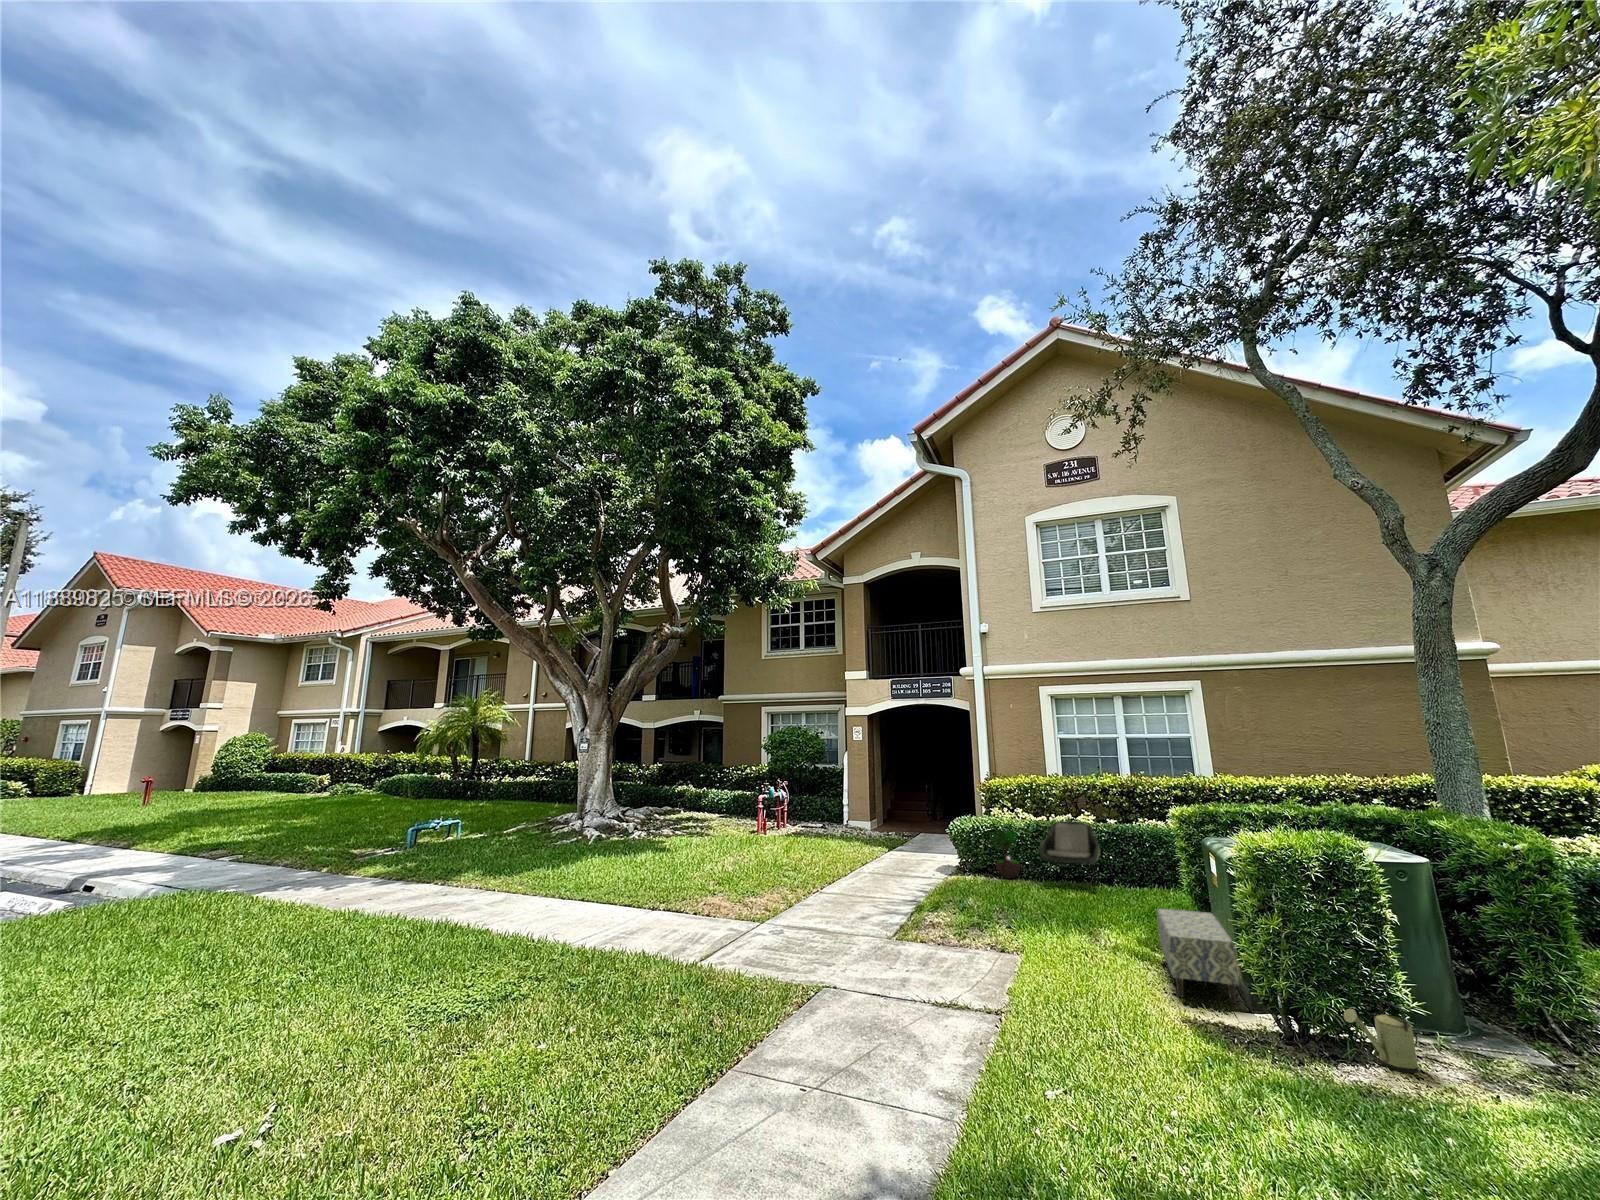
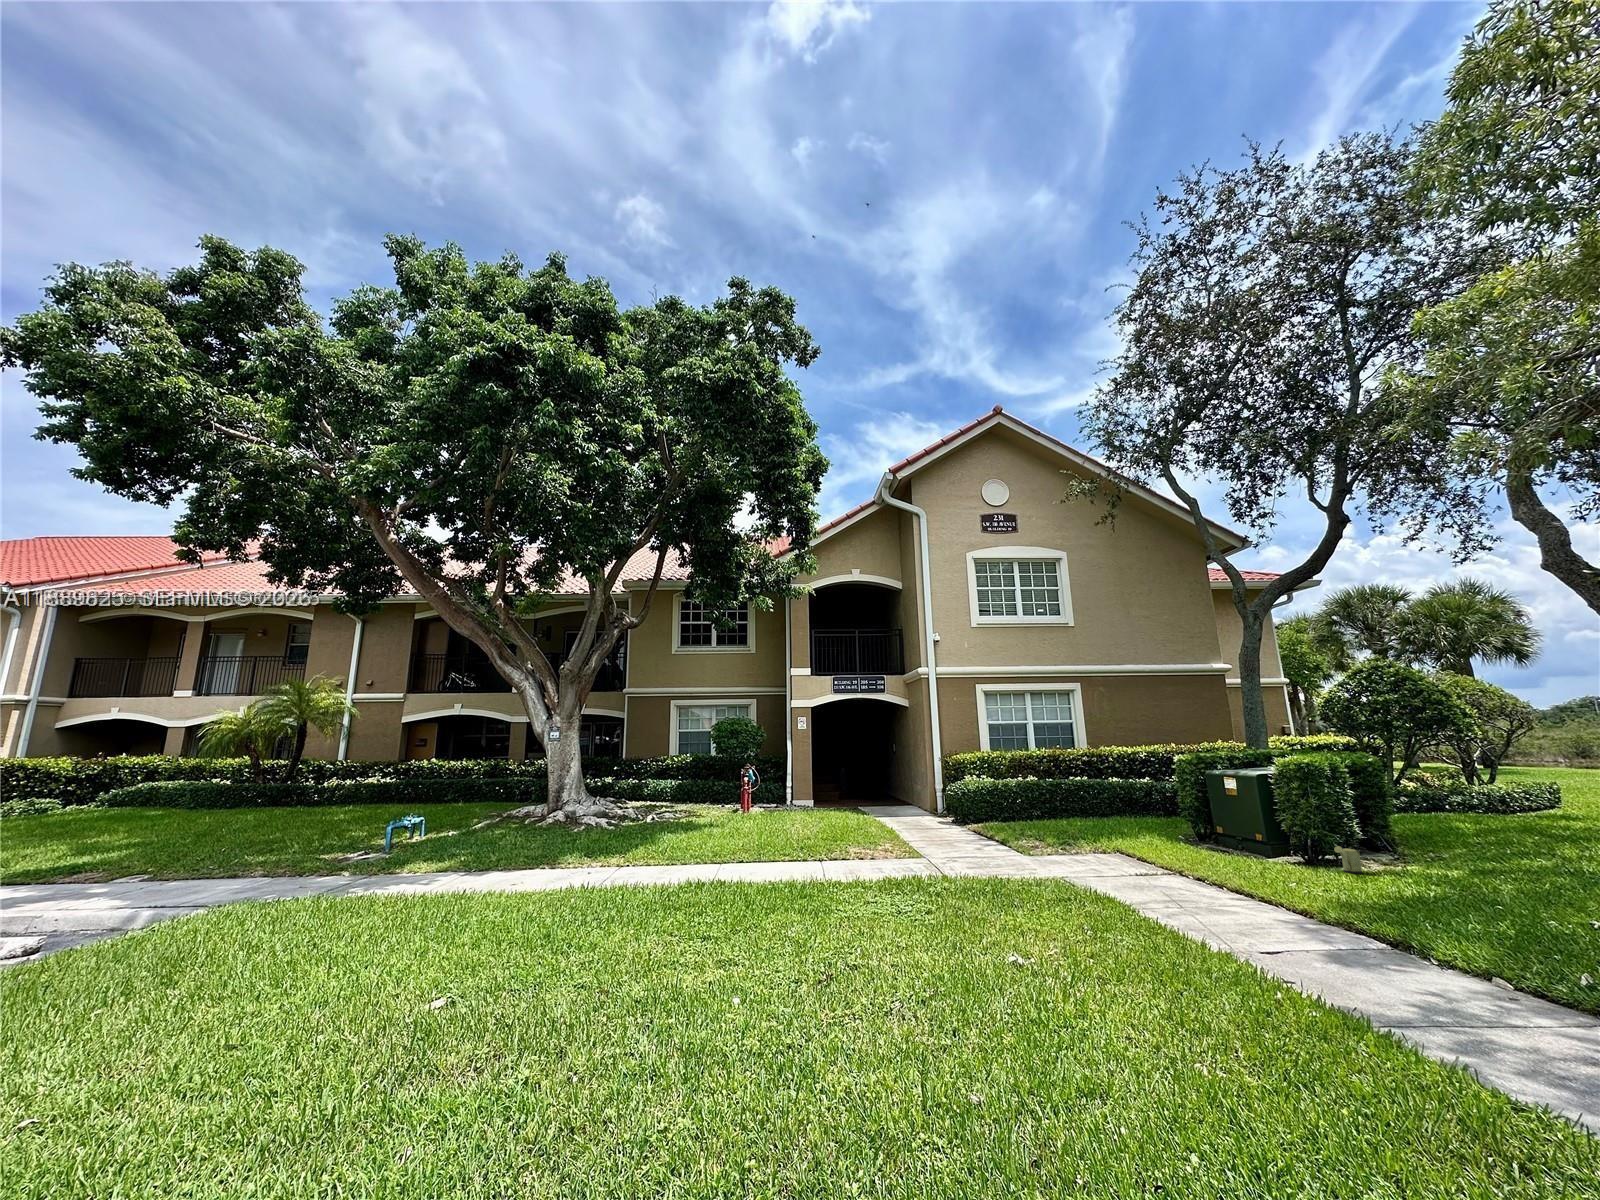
lounge chair: present [1039,821,1100,893] -> none [1027,782,1072,830]
potted tree: present [989,829,1020,878] -> none [988,786,1011,827]
bench: present [1157,908,1239,1004] -> none [1180,820,1256,863]

